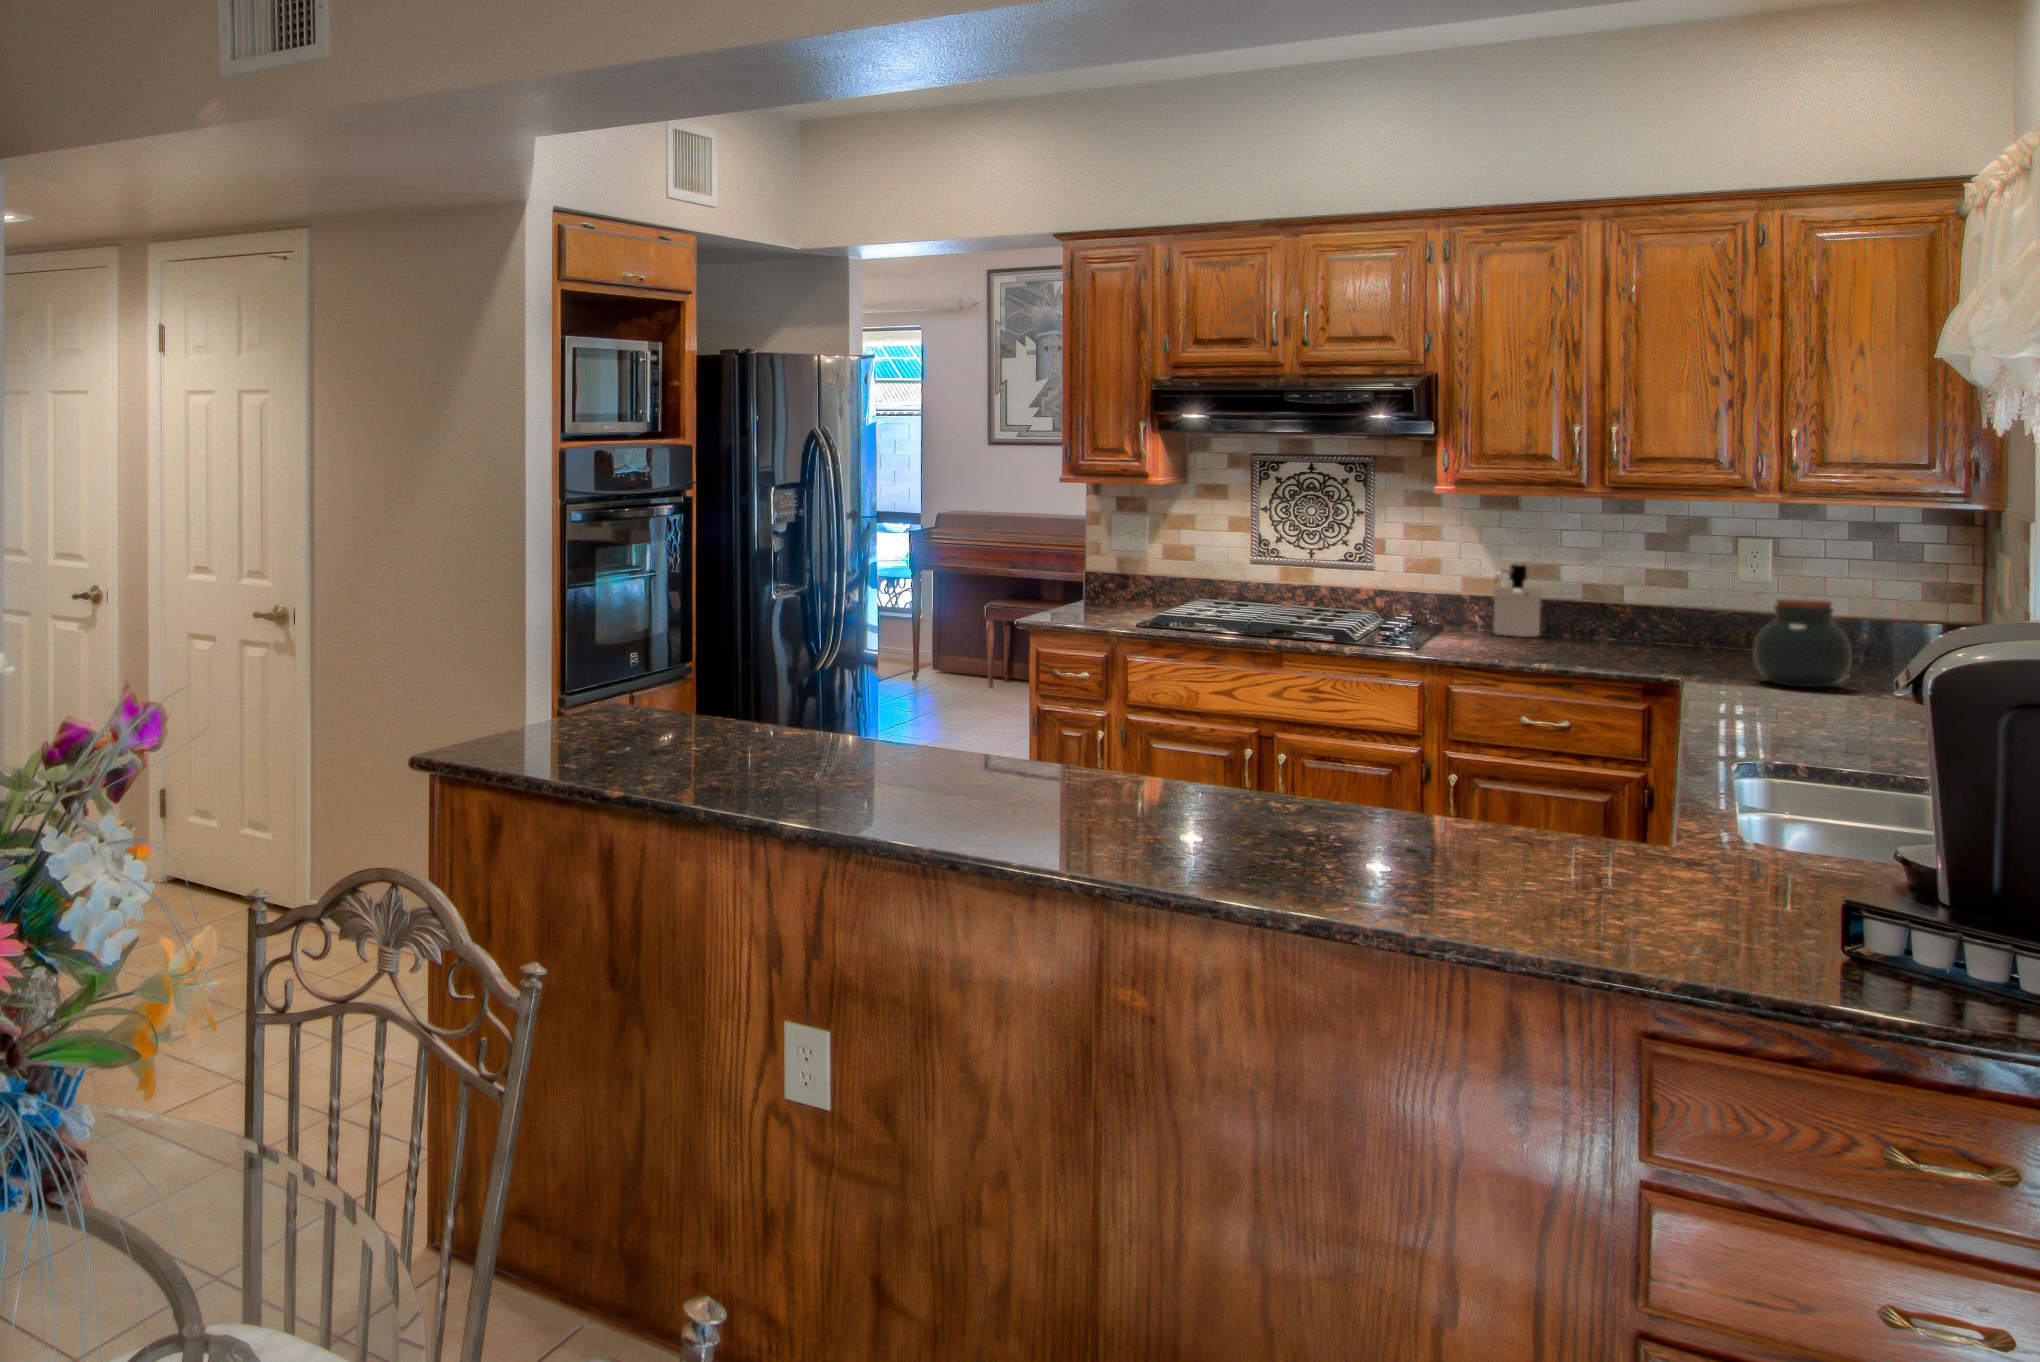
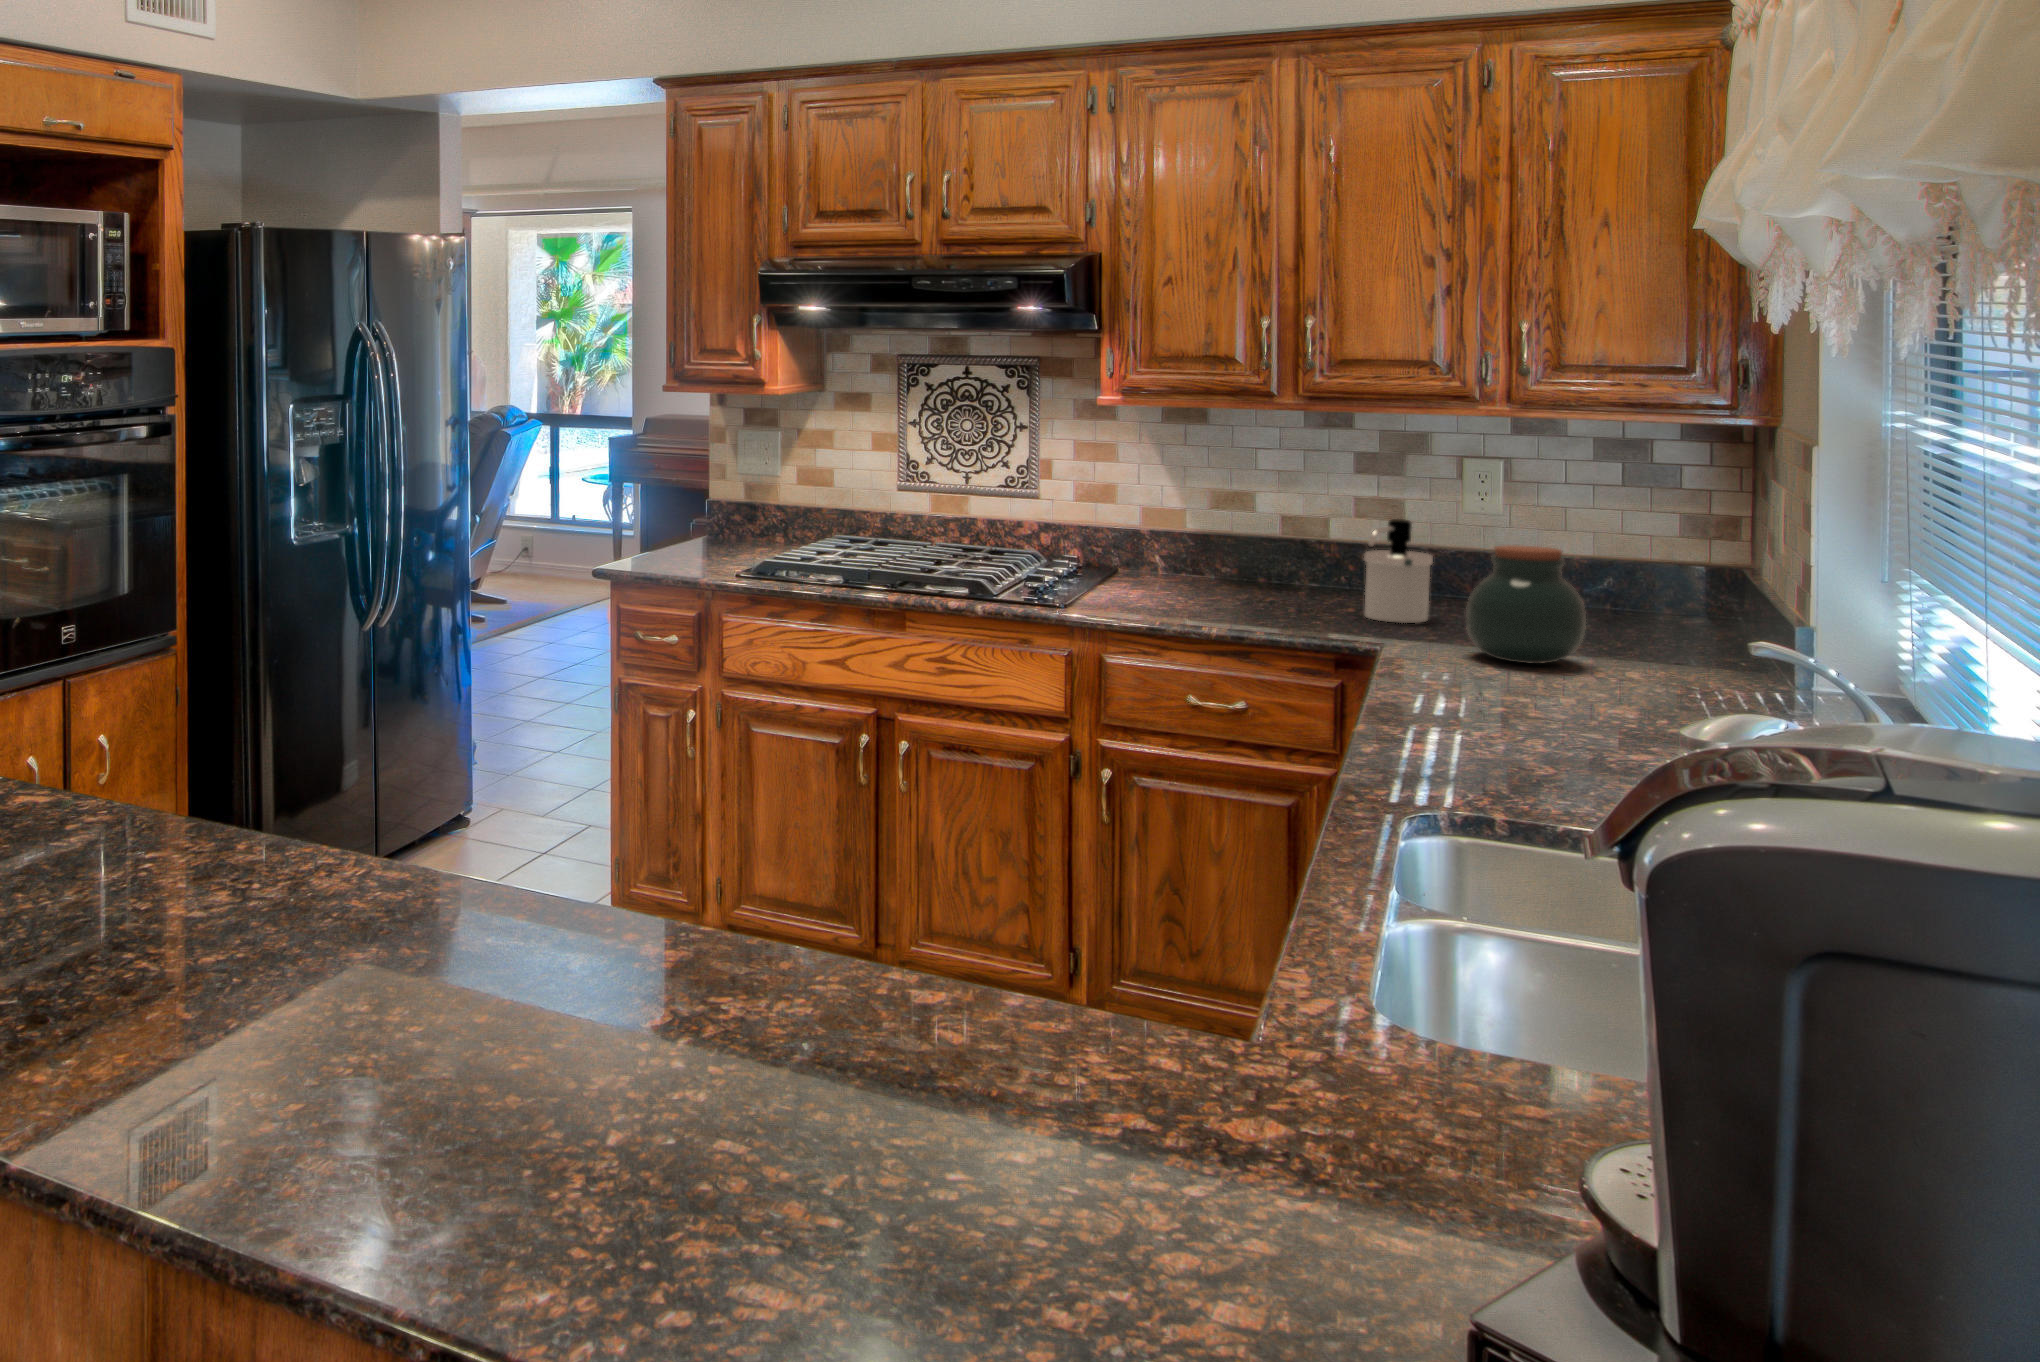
soap dispenser: present [1493,564,1543,637] -> present [1364,519,1433,623]

